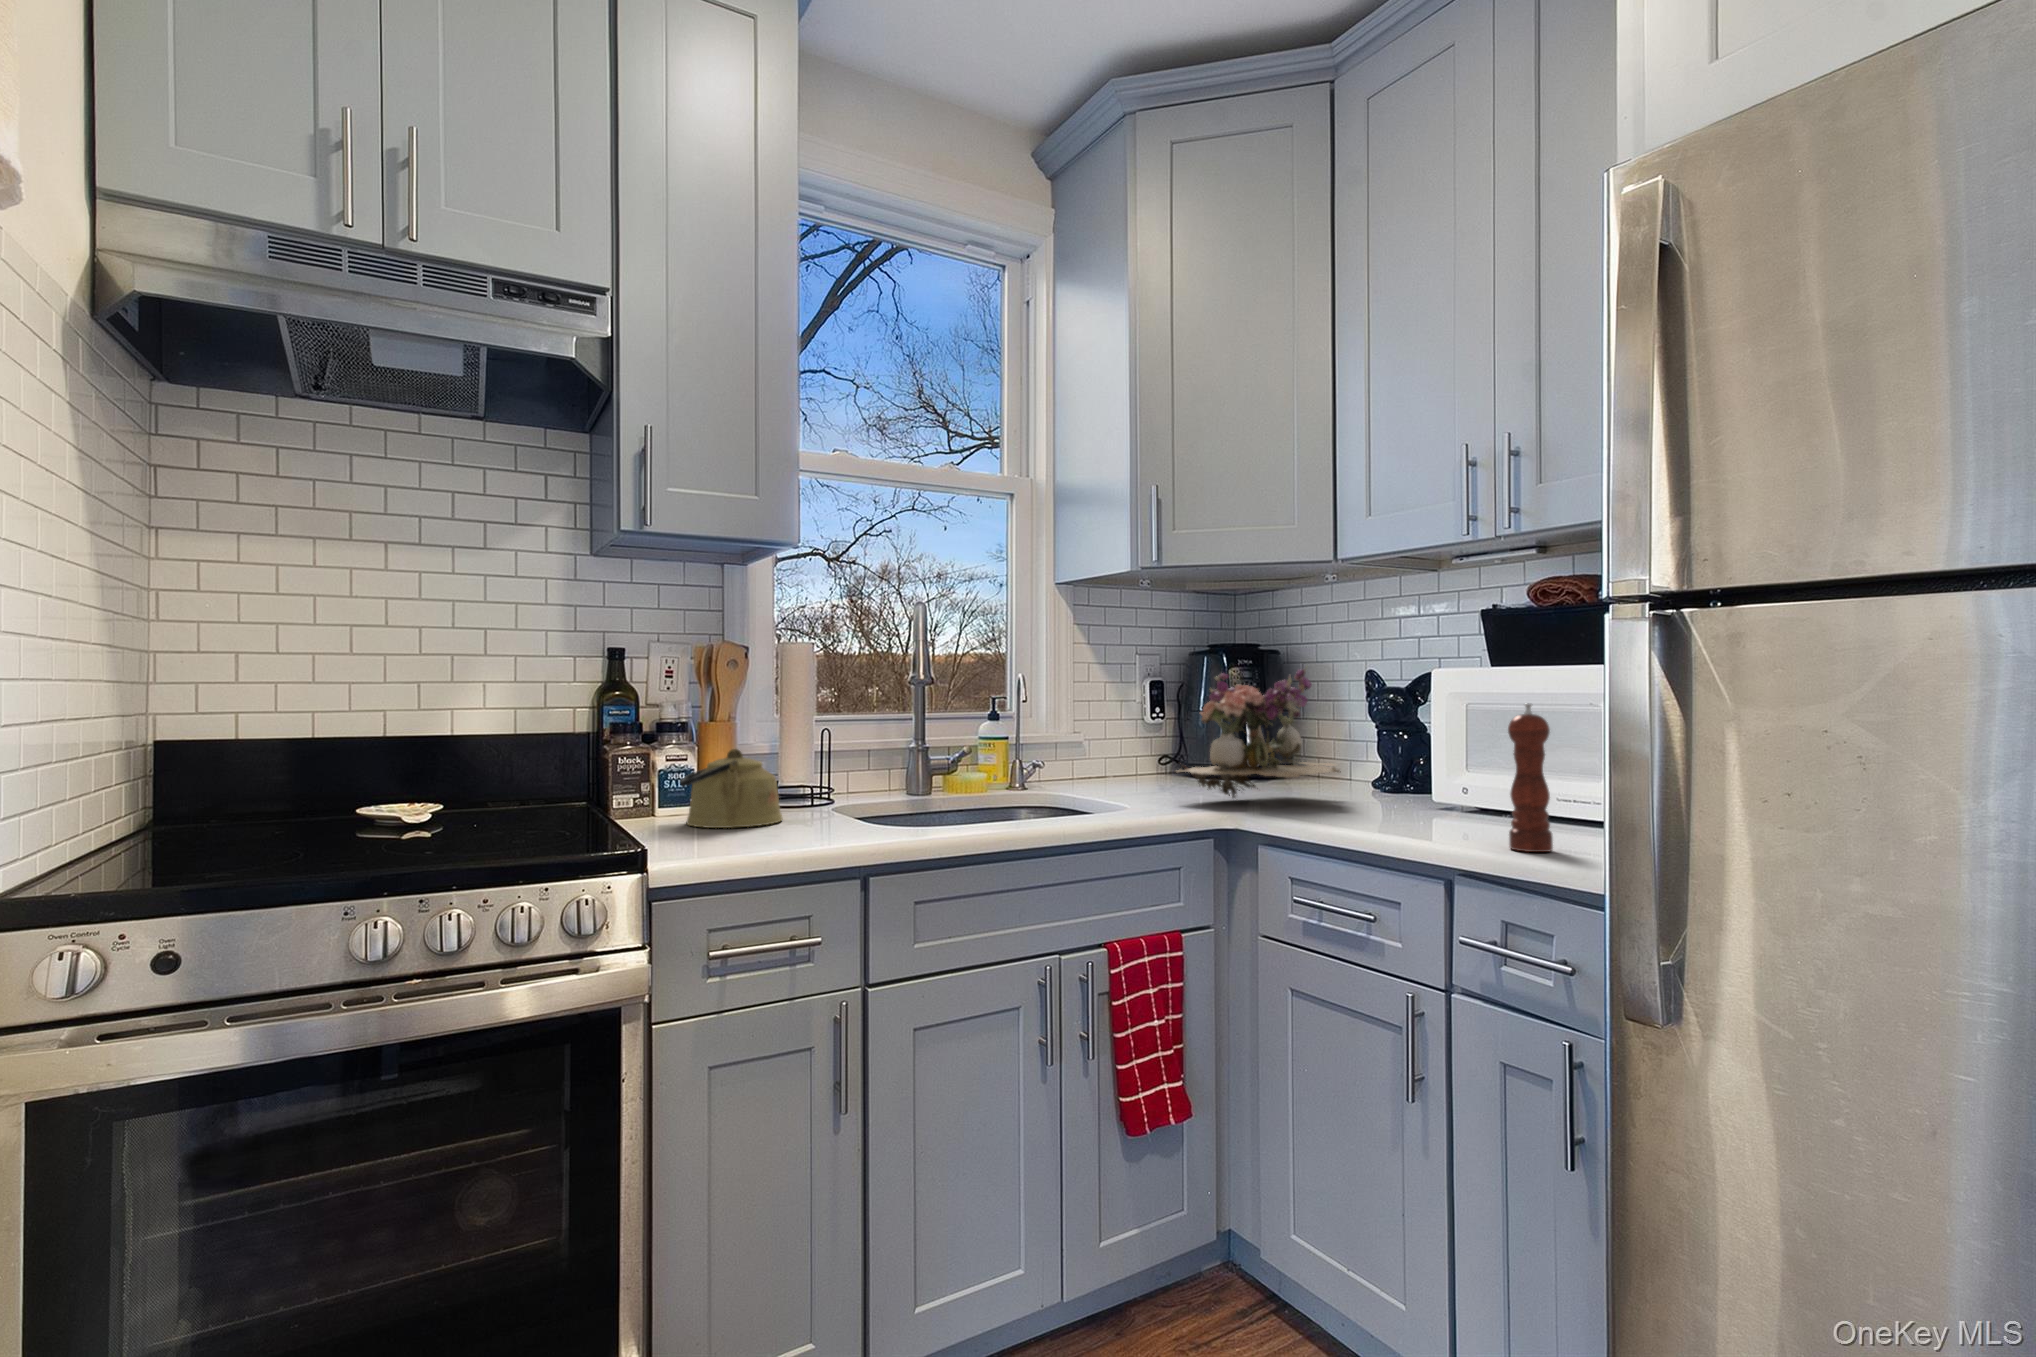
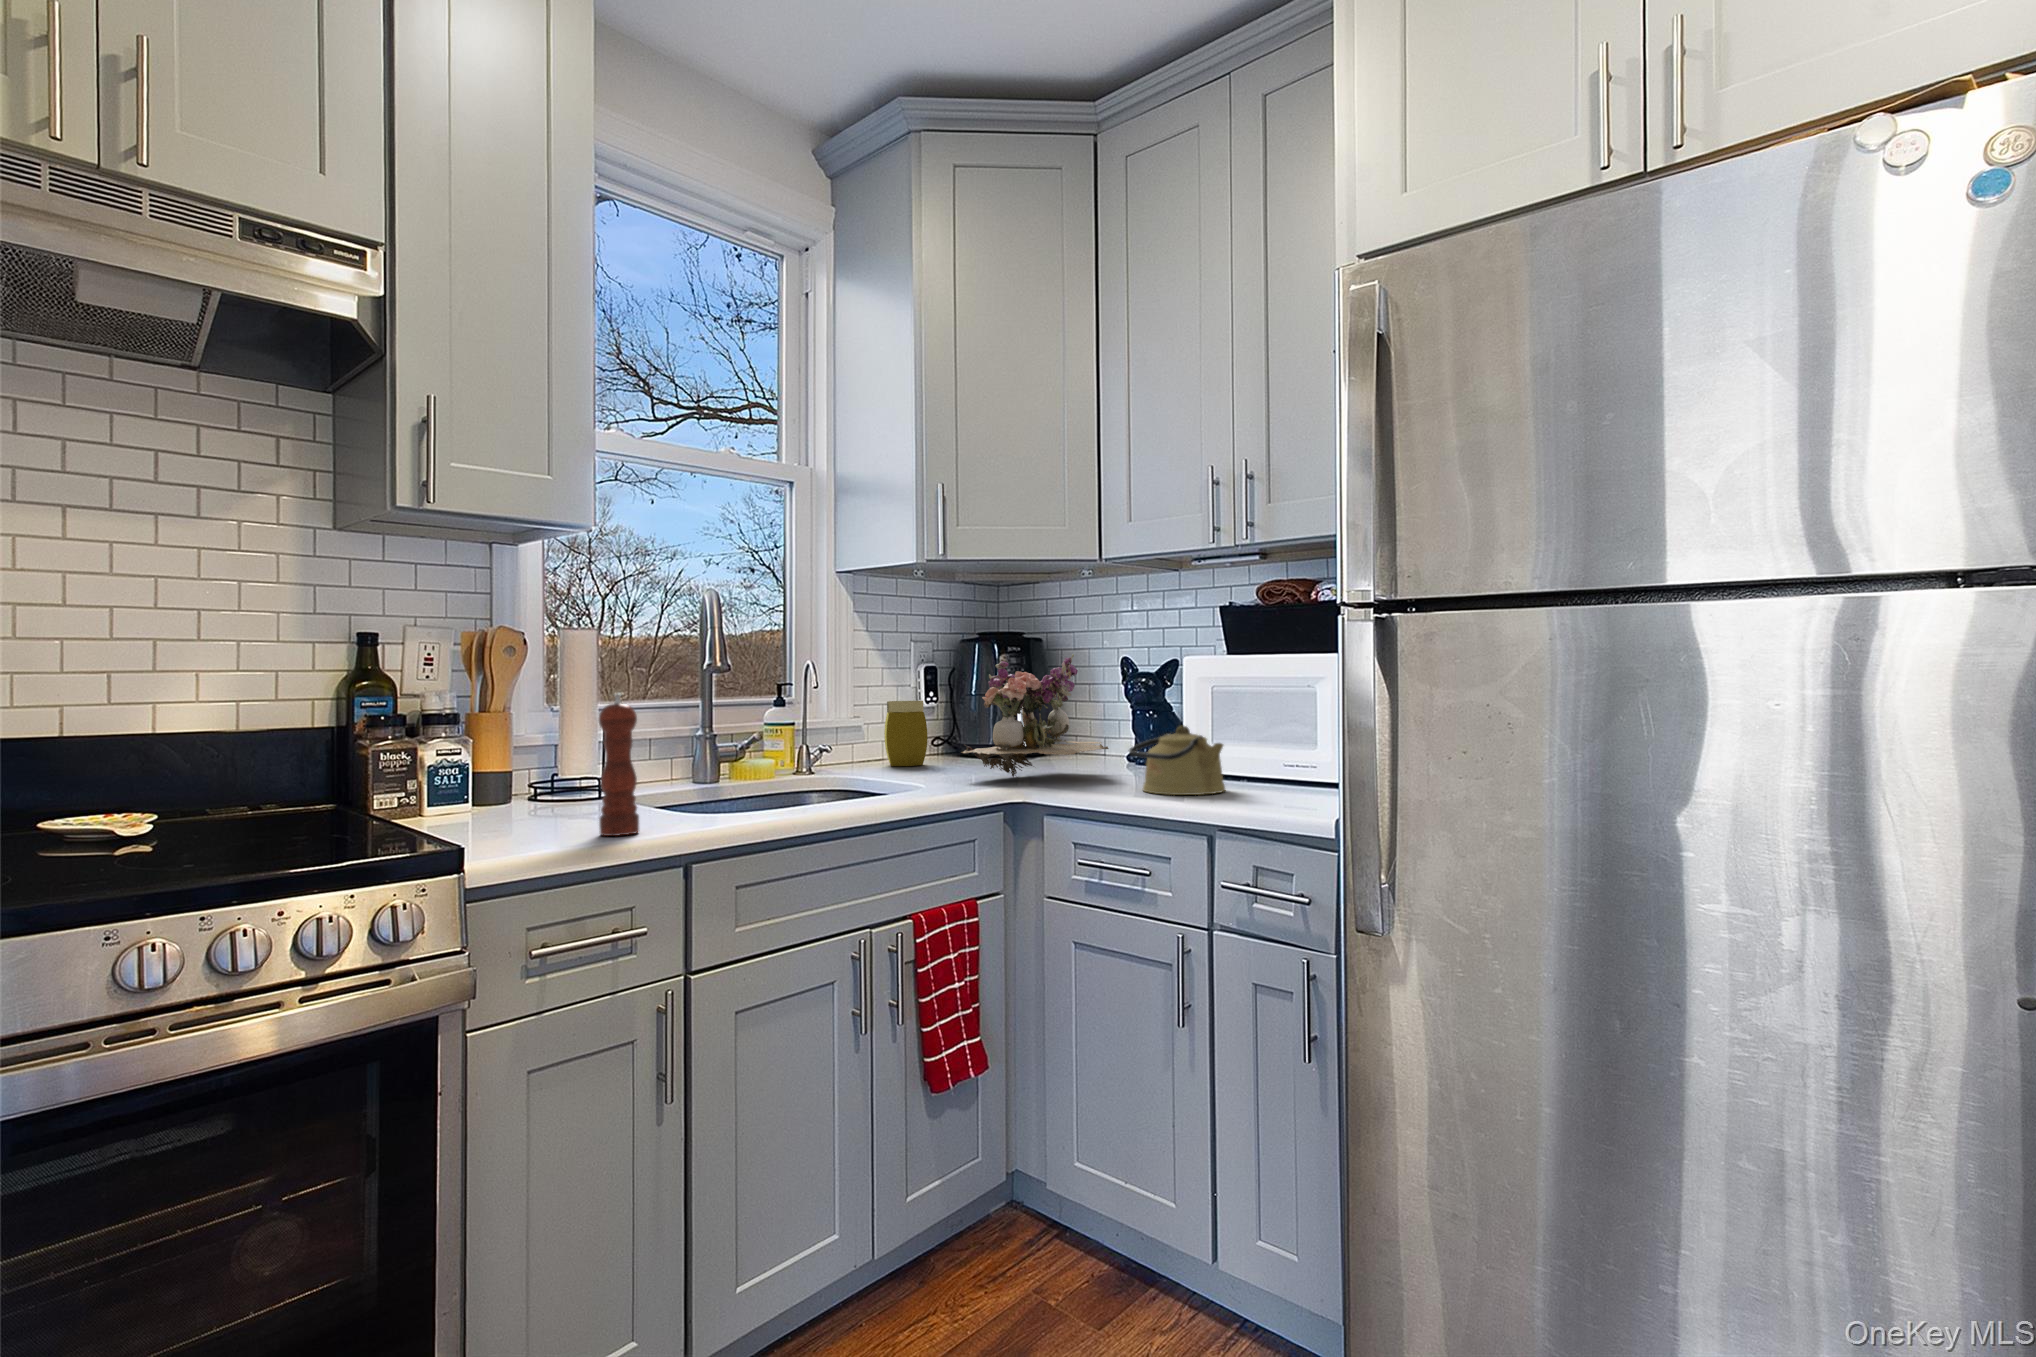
pepper mill: present [1508,703,1553,852] -> present [599,693,639,836]
jar: none [1107,715,1151,784] -> present [884,701,928,766]
kettle: present [680,749,782,828] -> present [1129,726,1225,795]

